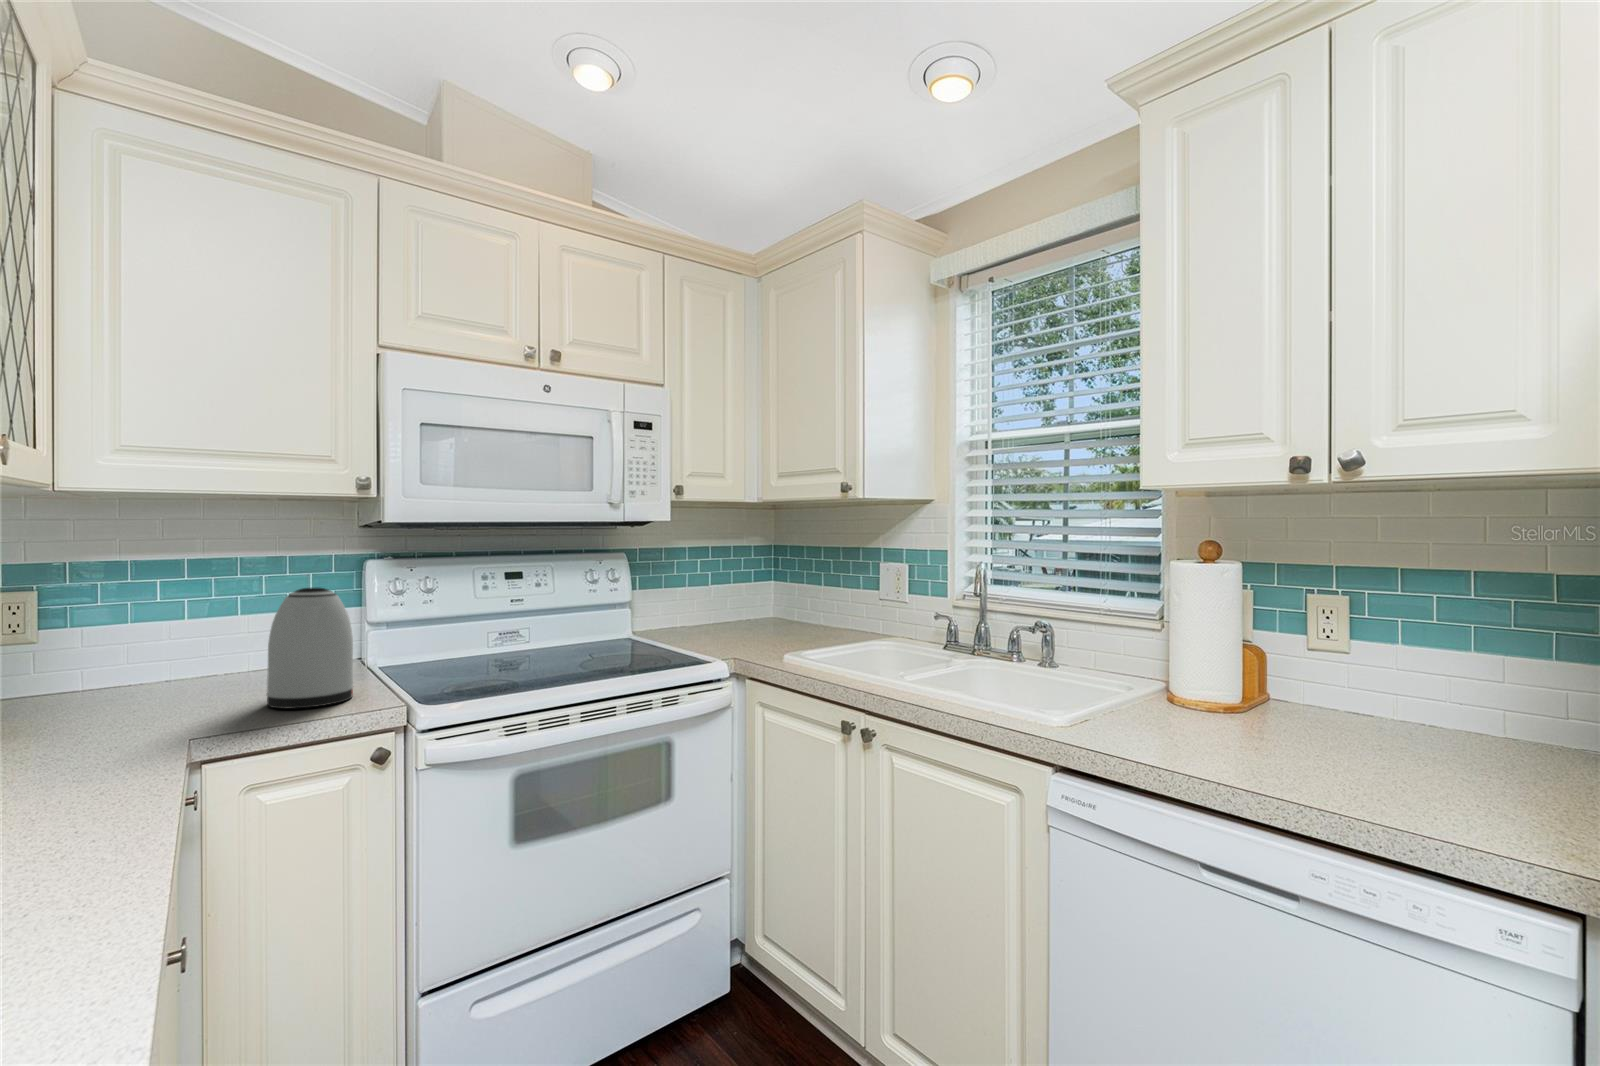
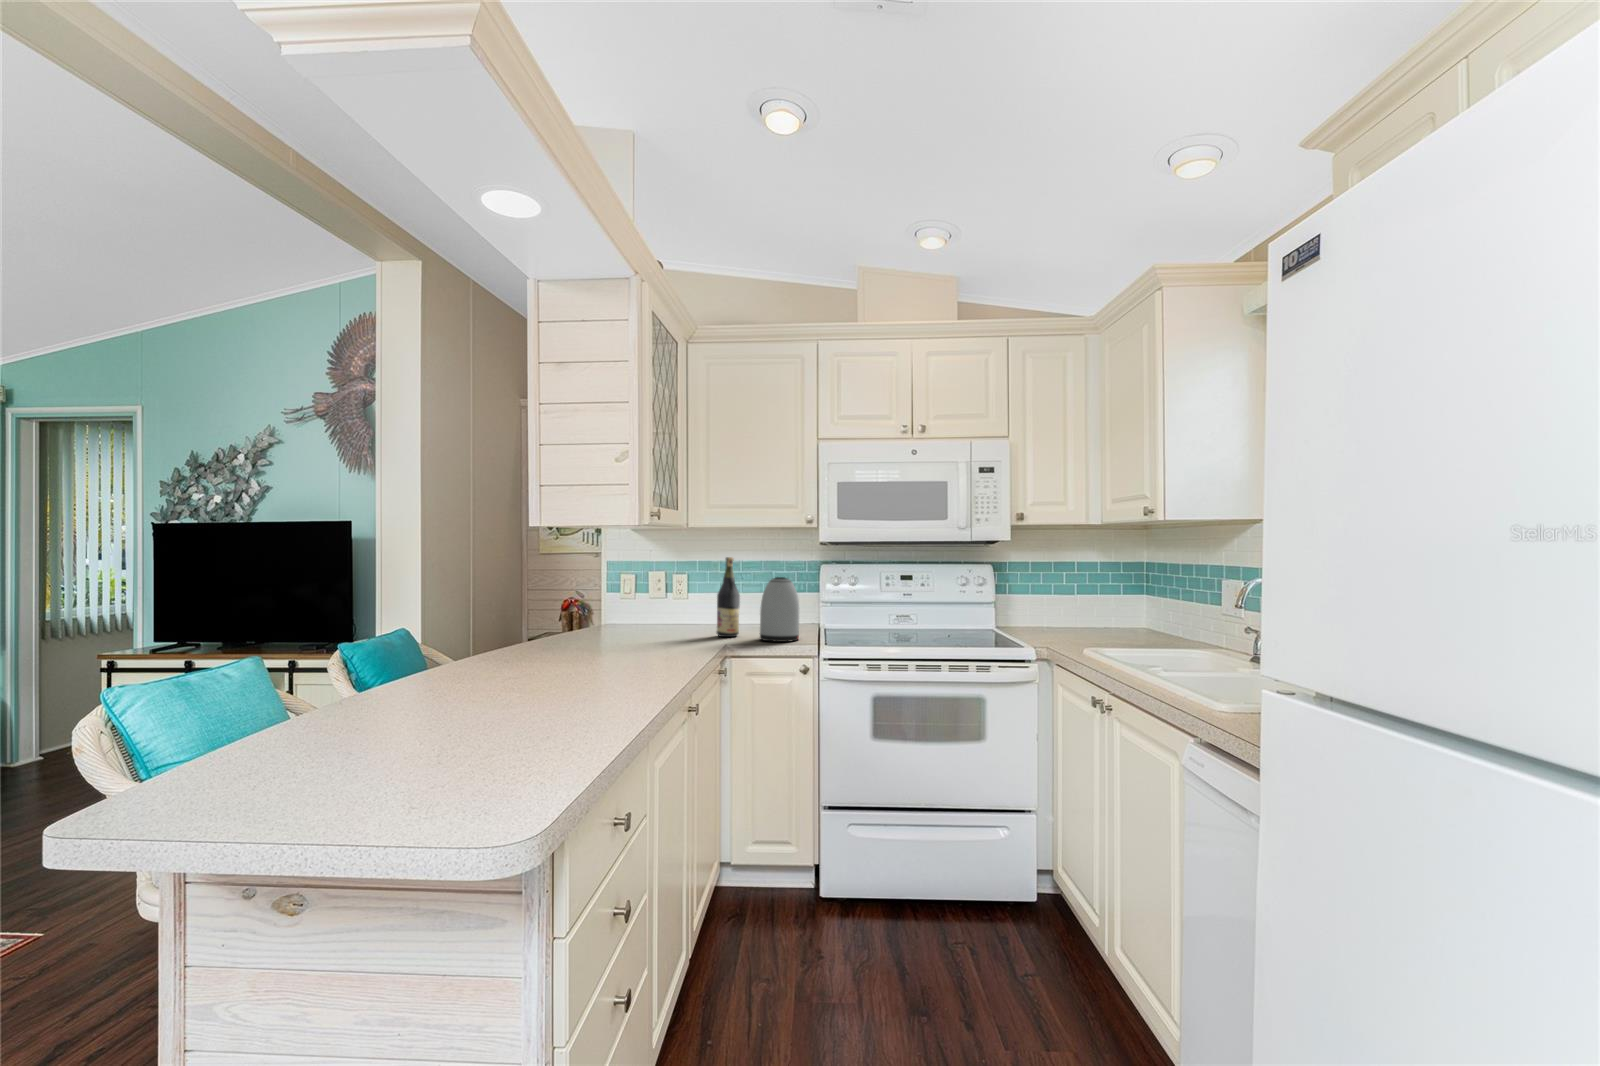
wine bottle: none [149,553,209,712] -> present [717,557,740,637]

